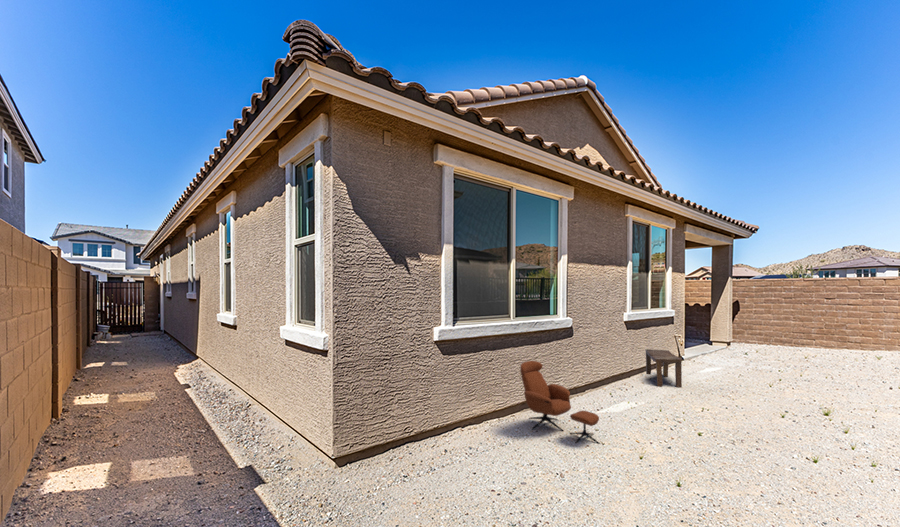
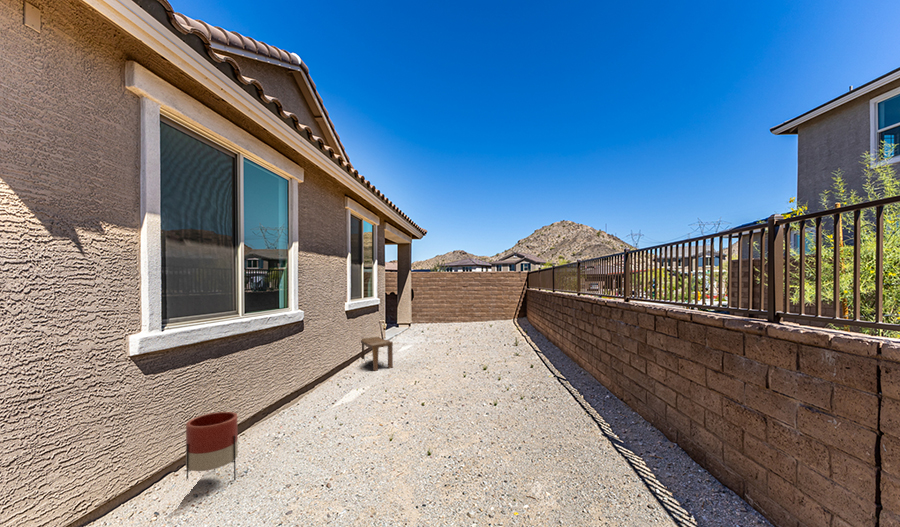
lounge chair: present [520,361,599,444] -> none [251,365,350,446]
planter: none [468,391,502,447] -> present [186,412,238,480]

